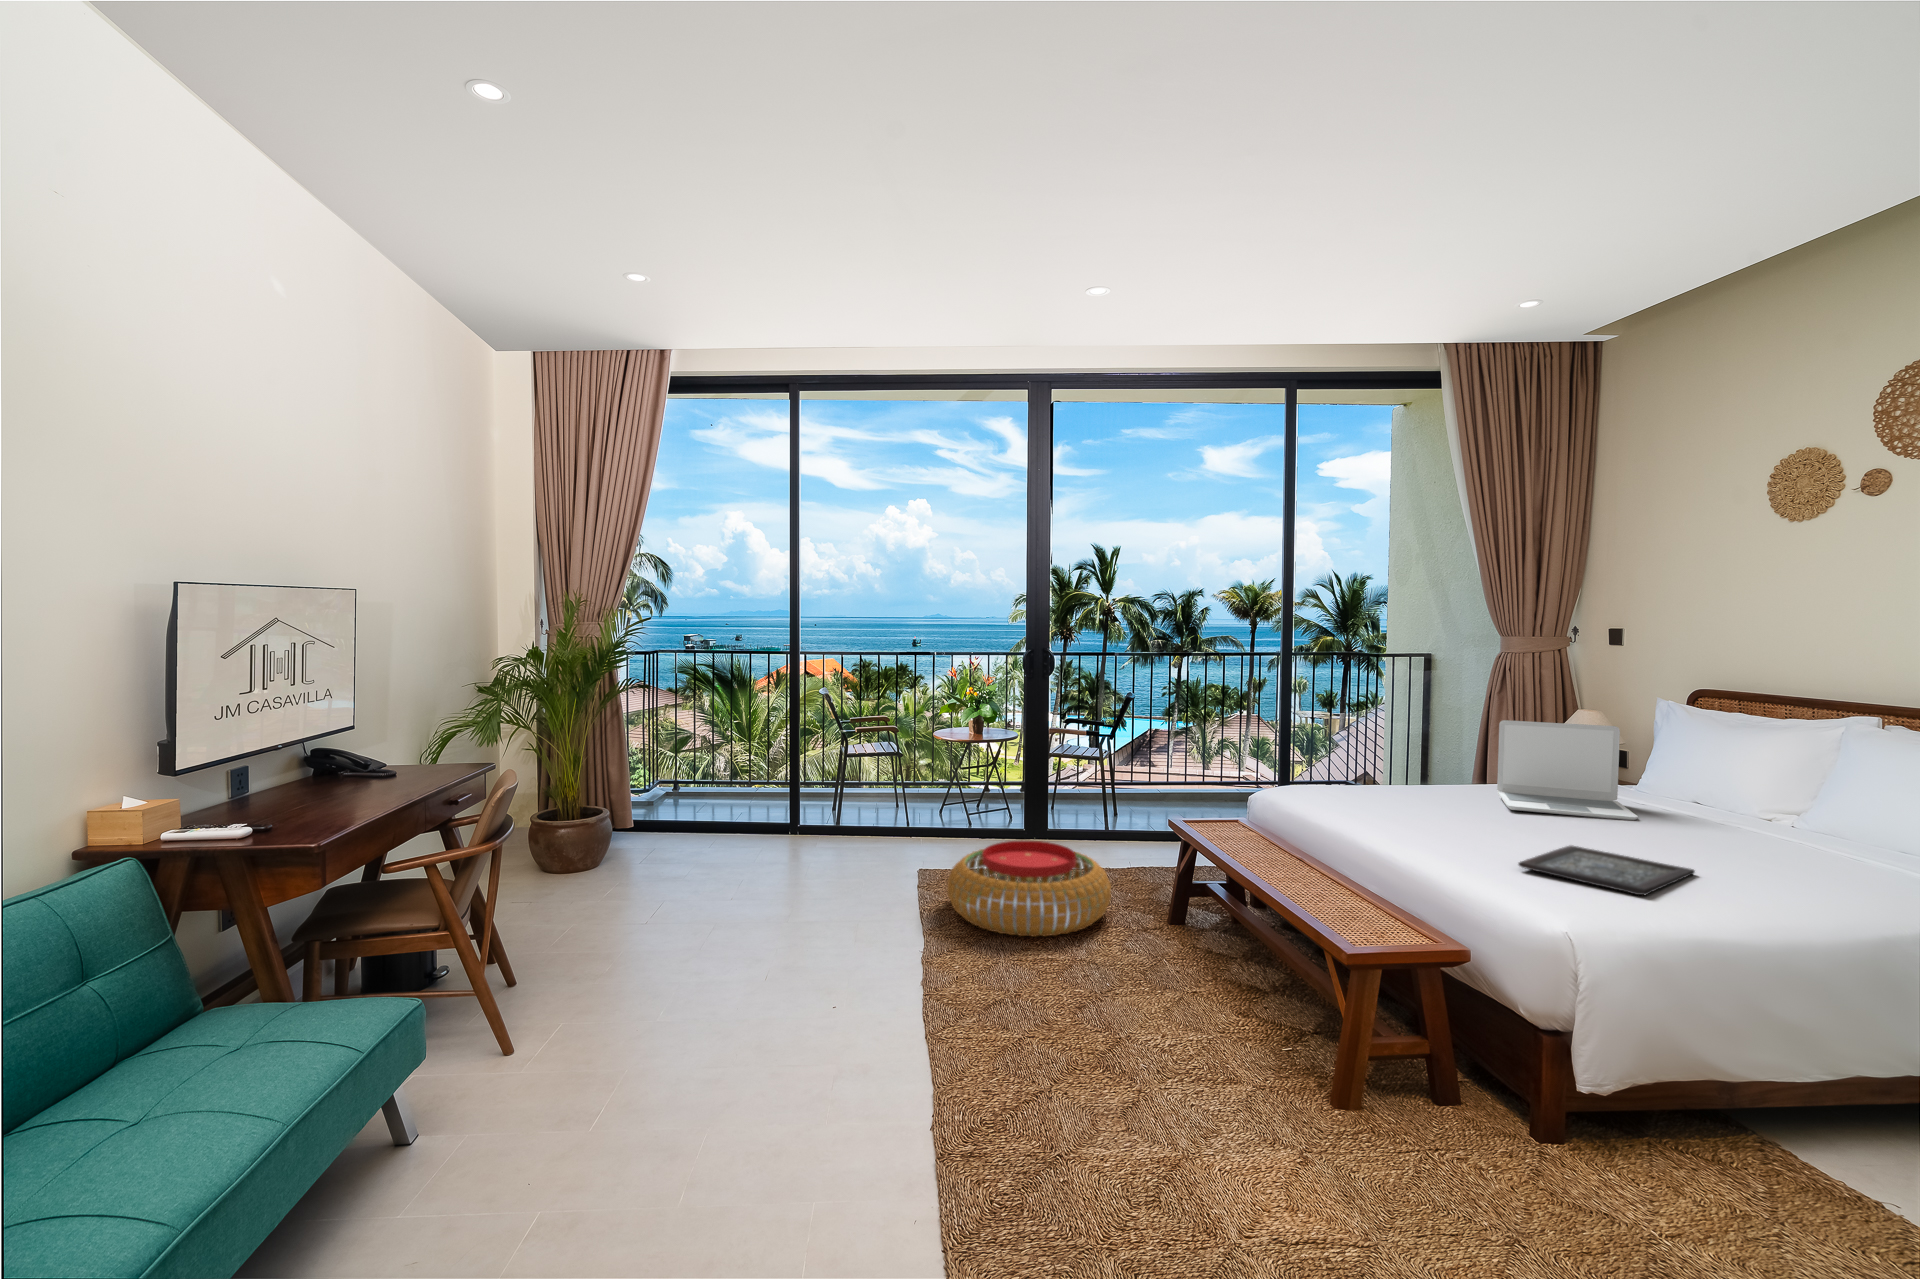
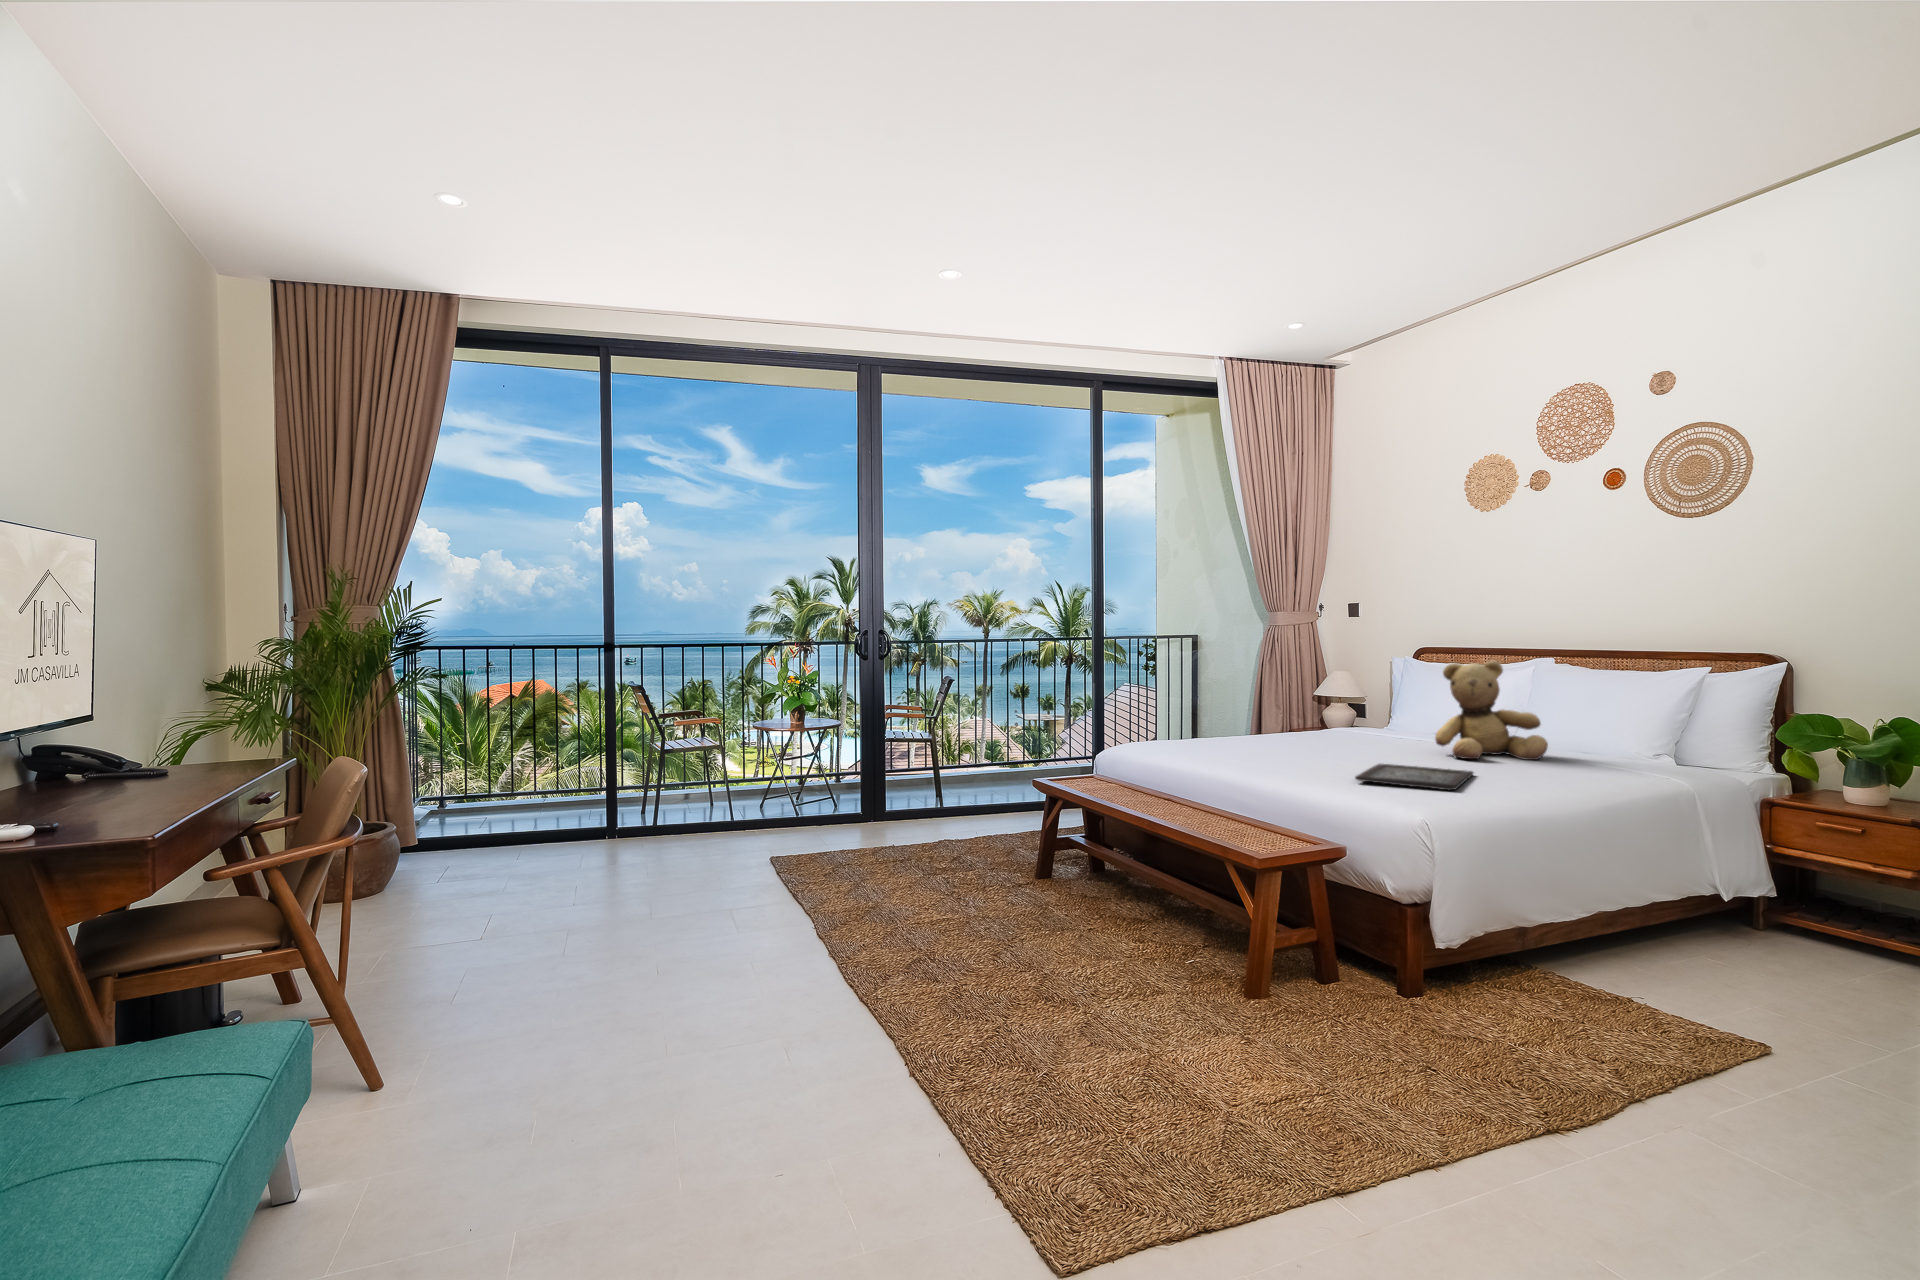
laptop: present [1497,720,1637,820] -> none [1295,674,1405,747]
teddy bear: none [1669,724,1832,860] -> present [1435,660,1548,760]
pouf: present [947,840,1111,937] -> none [822,812,984,902]

